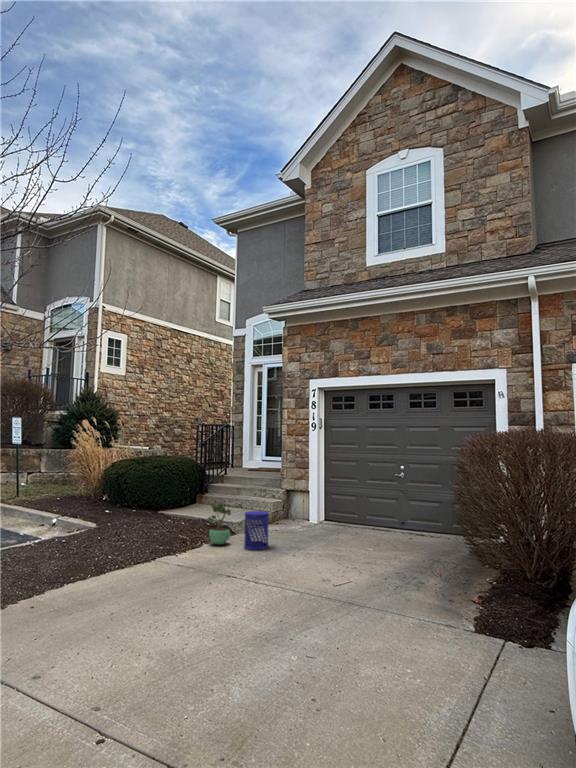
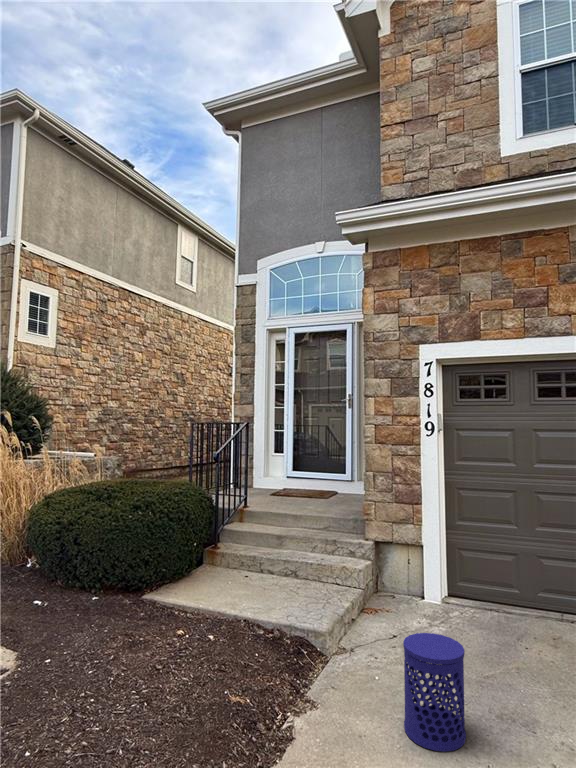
potted plant: present [208,503,231,545] -> none [304,621,368,725]

